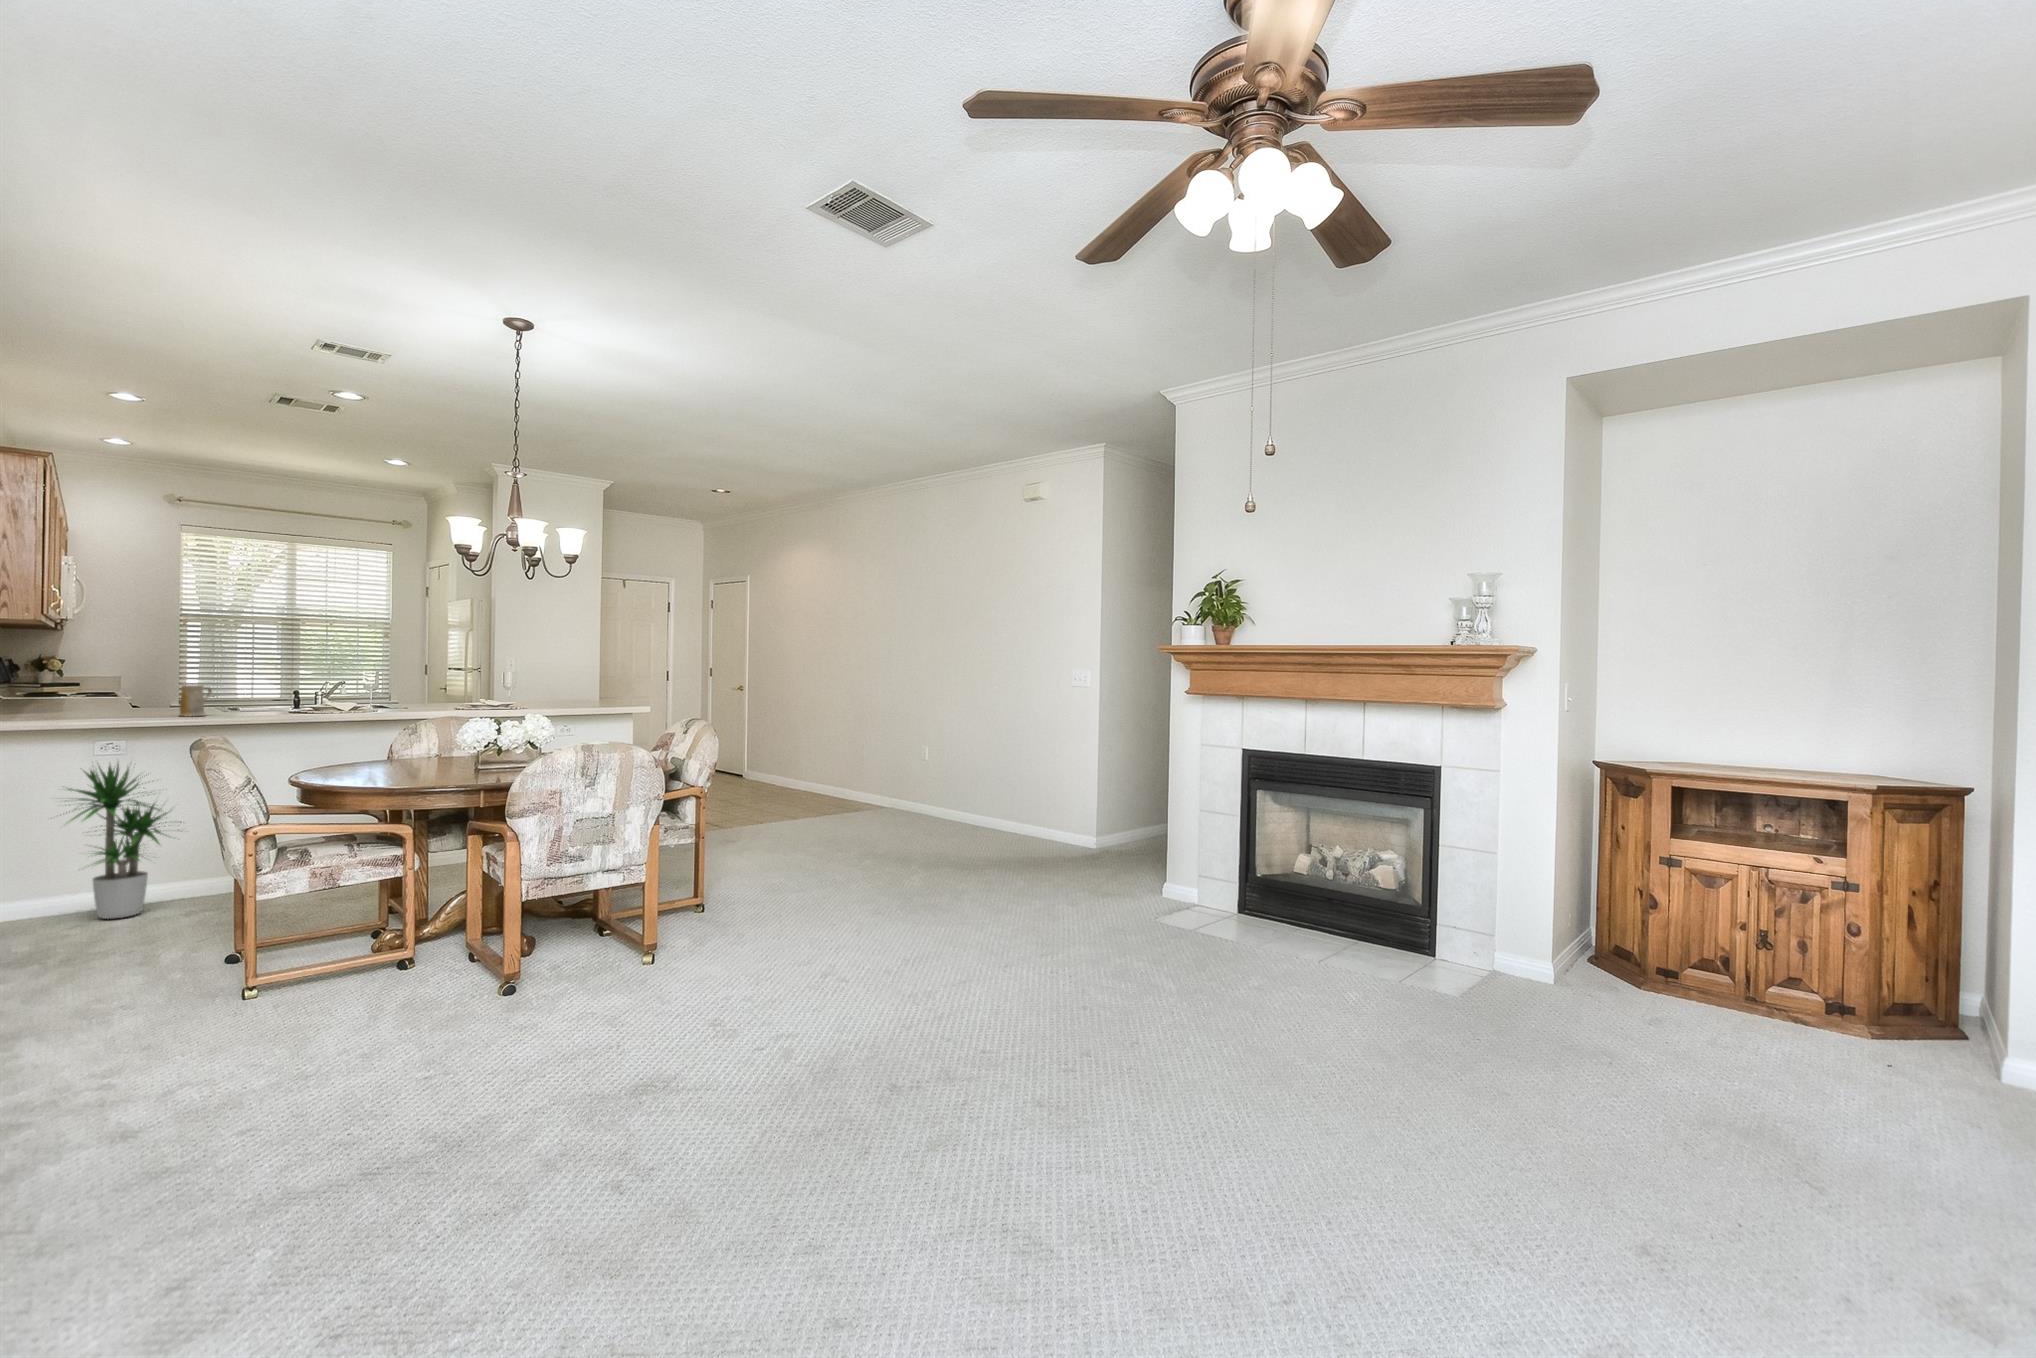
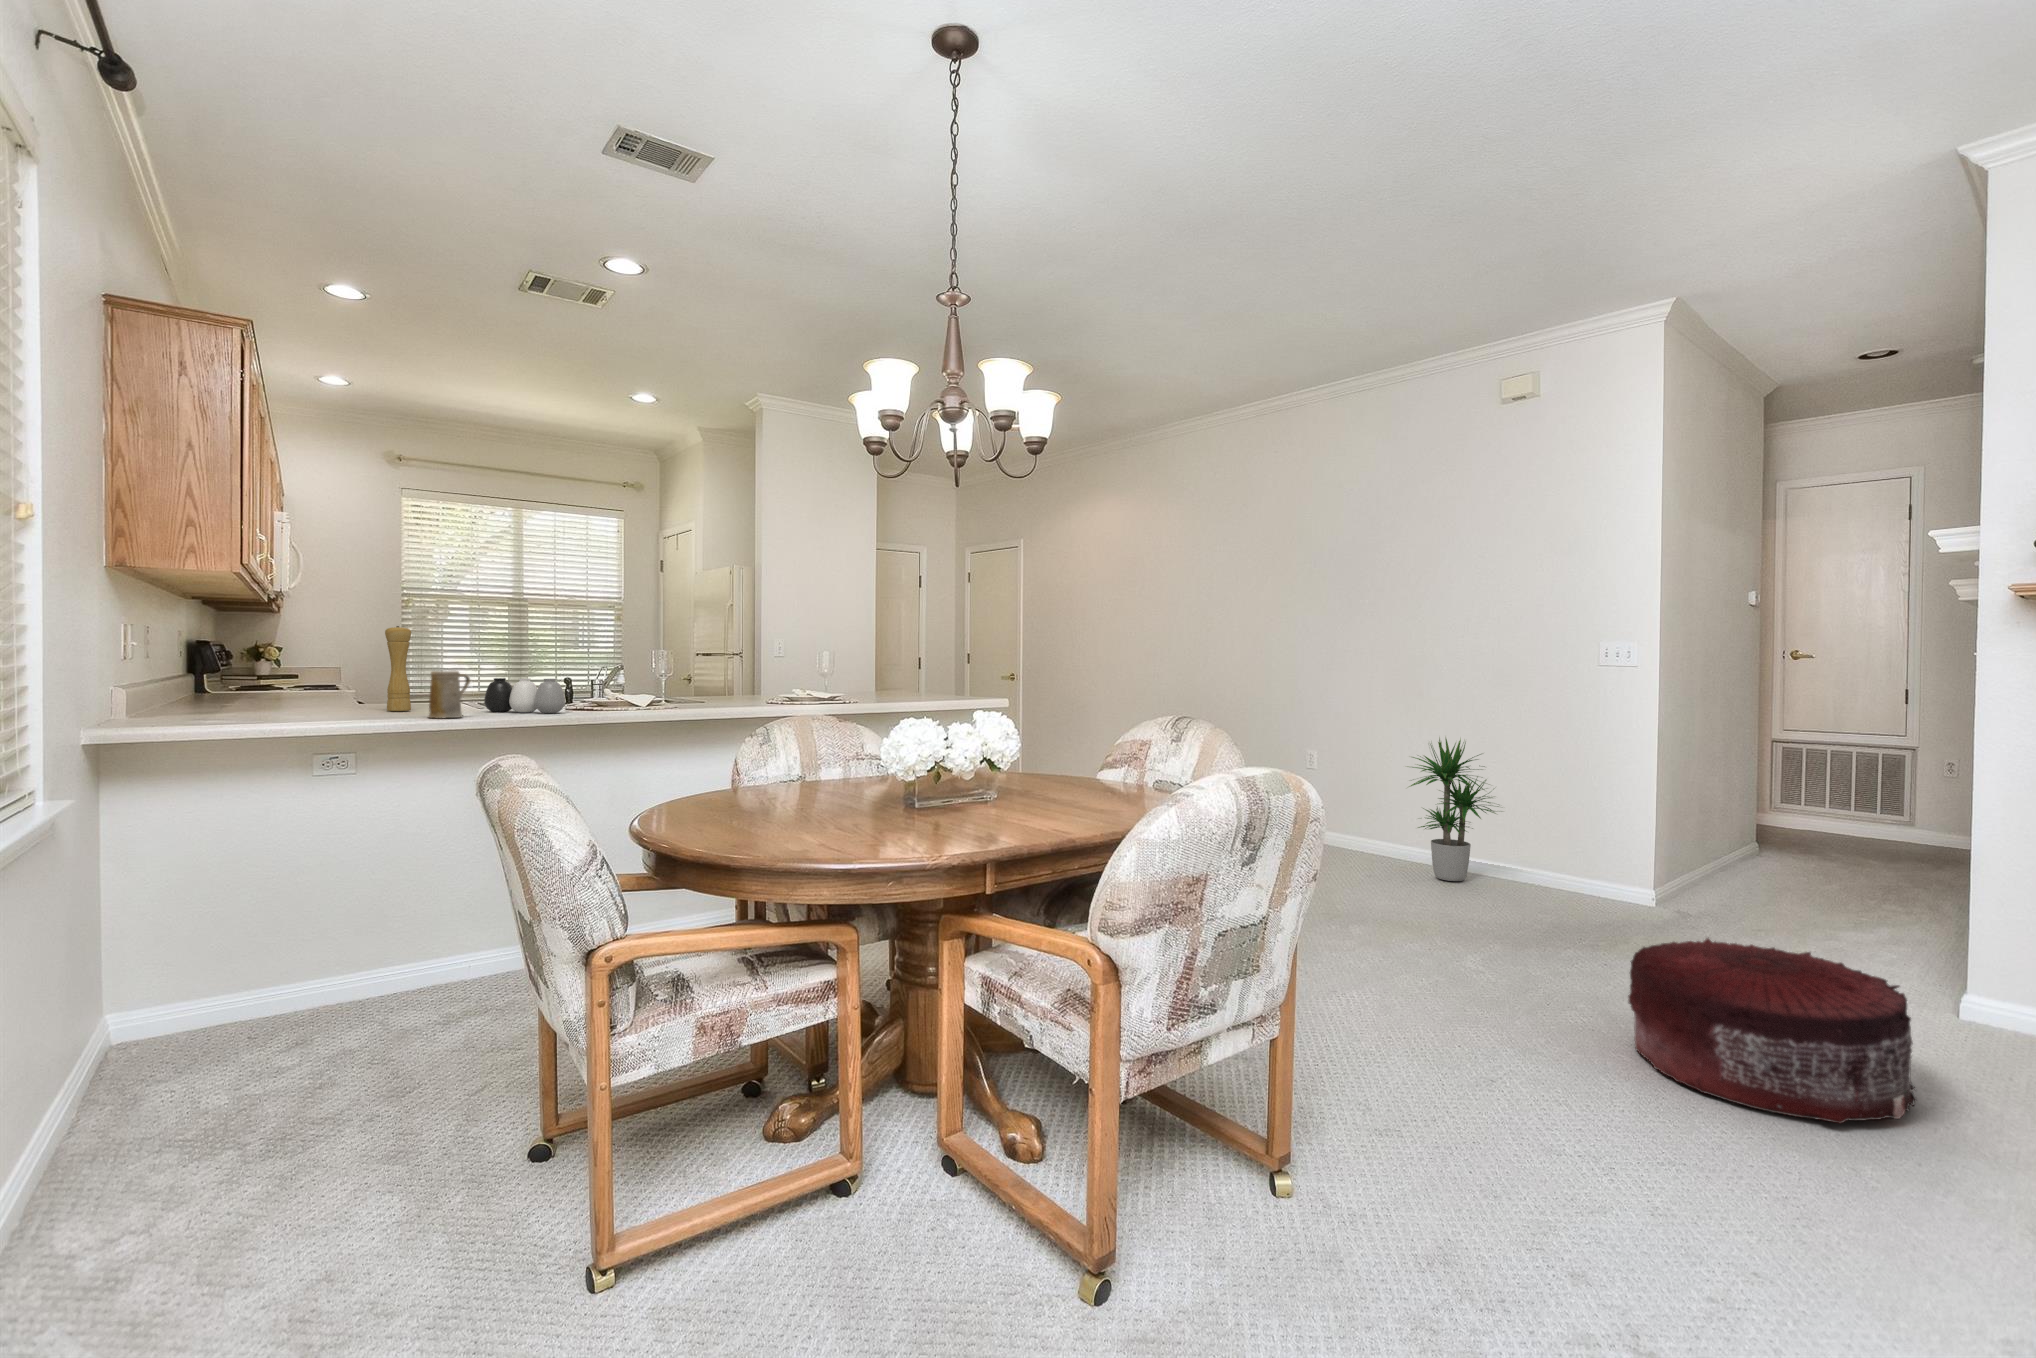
pepper mill: none [150,652,171,712] -> present [385,626,411,711]
vase: none [227,689,289,714] -> present [484,678,565,713]
potted plant: present [68,764,182,919] -> present [1409,738,1498,881]
pouf: none [934,848,1055,933] -> present [1628,939,1916,1124]

